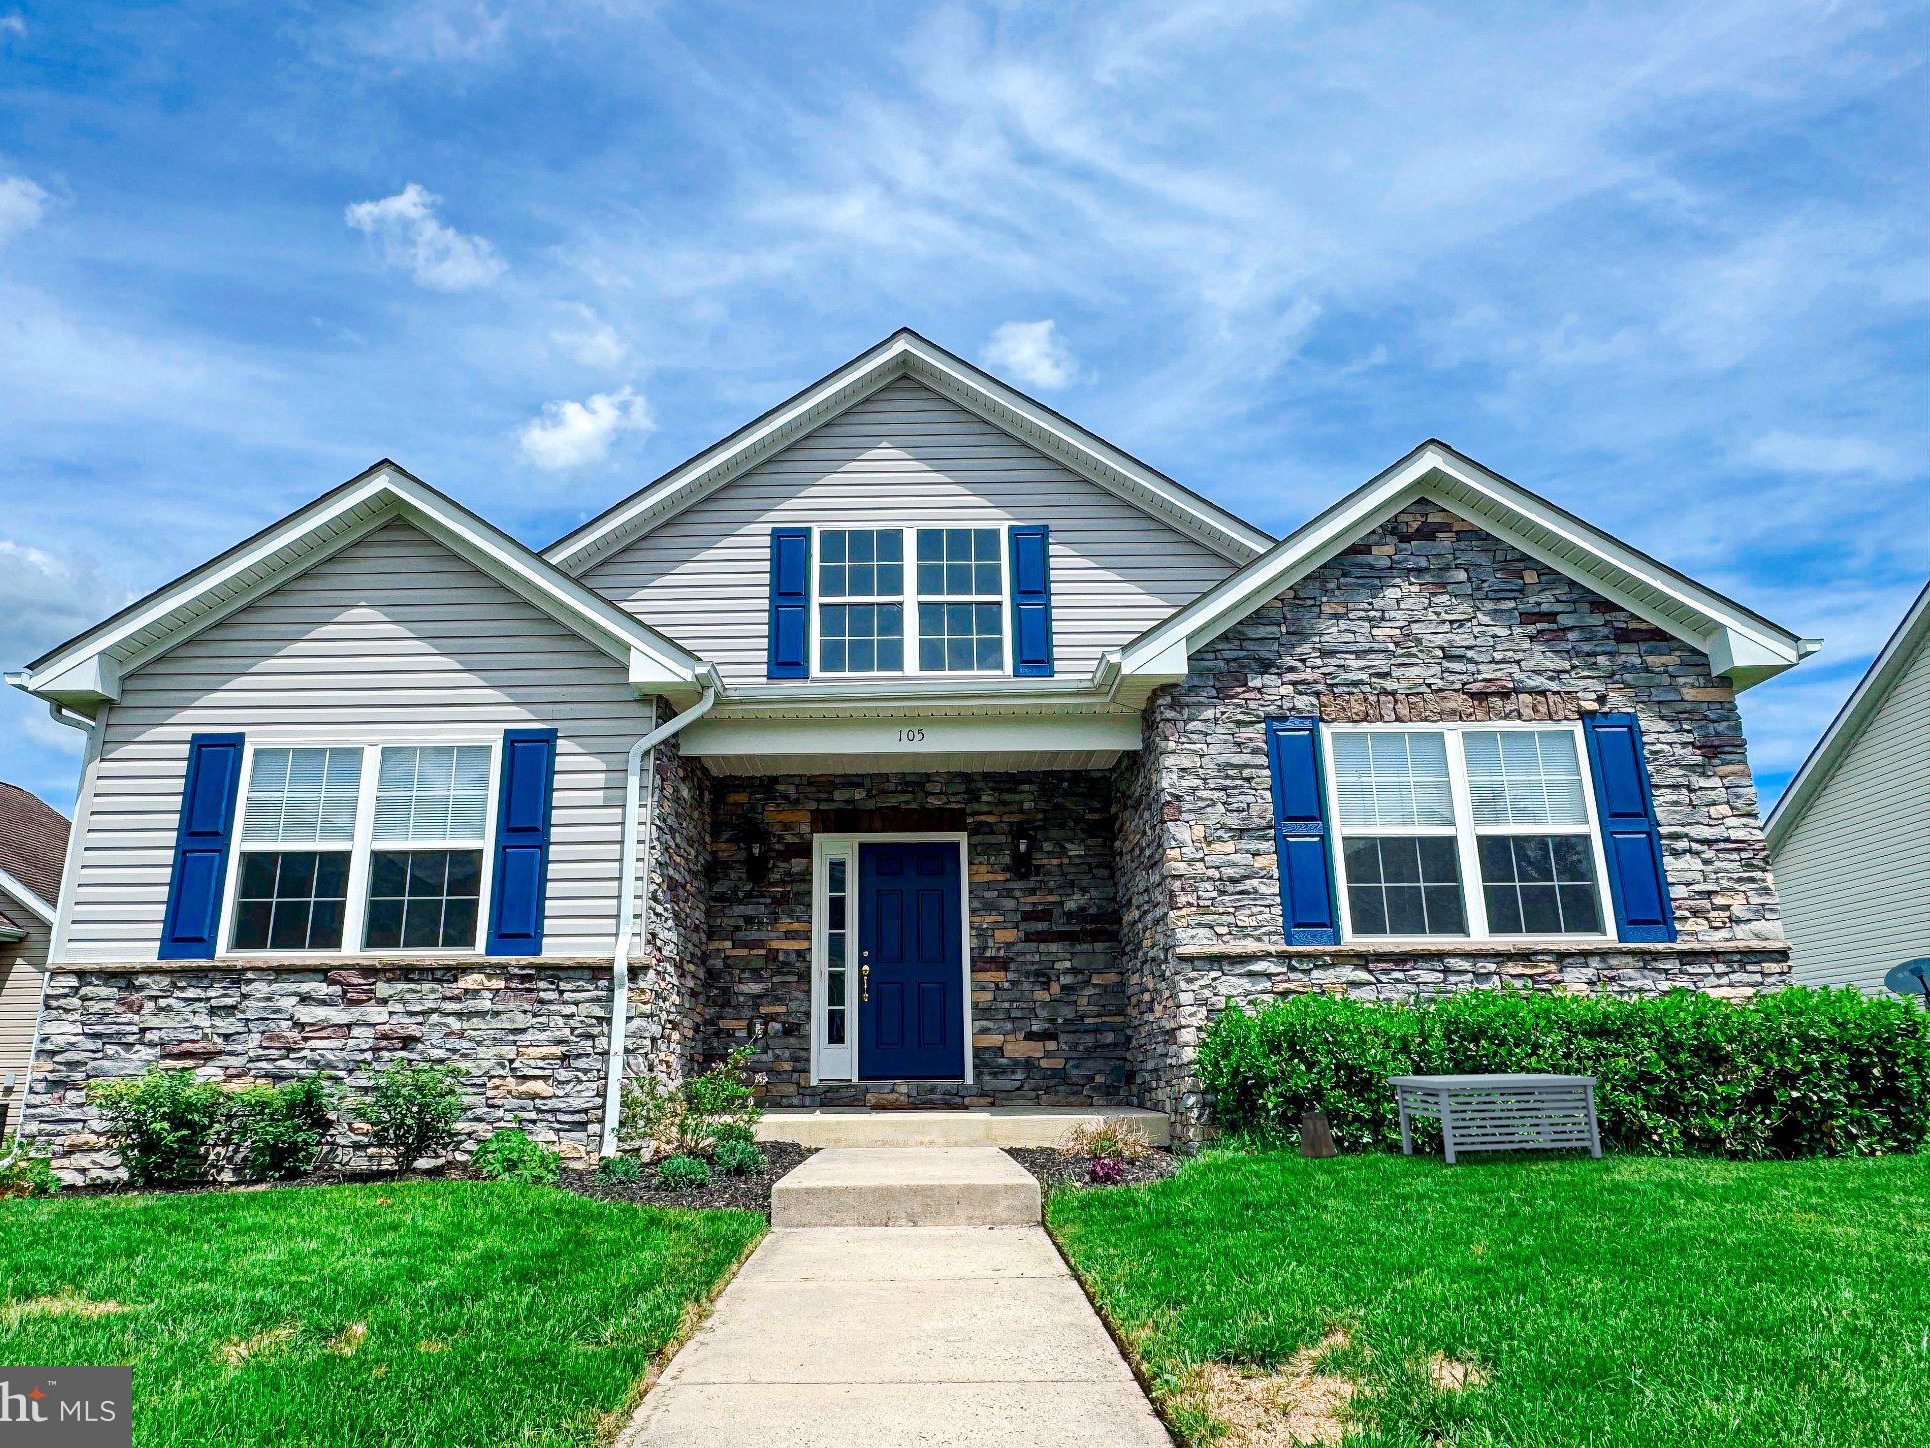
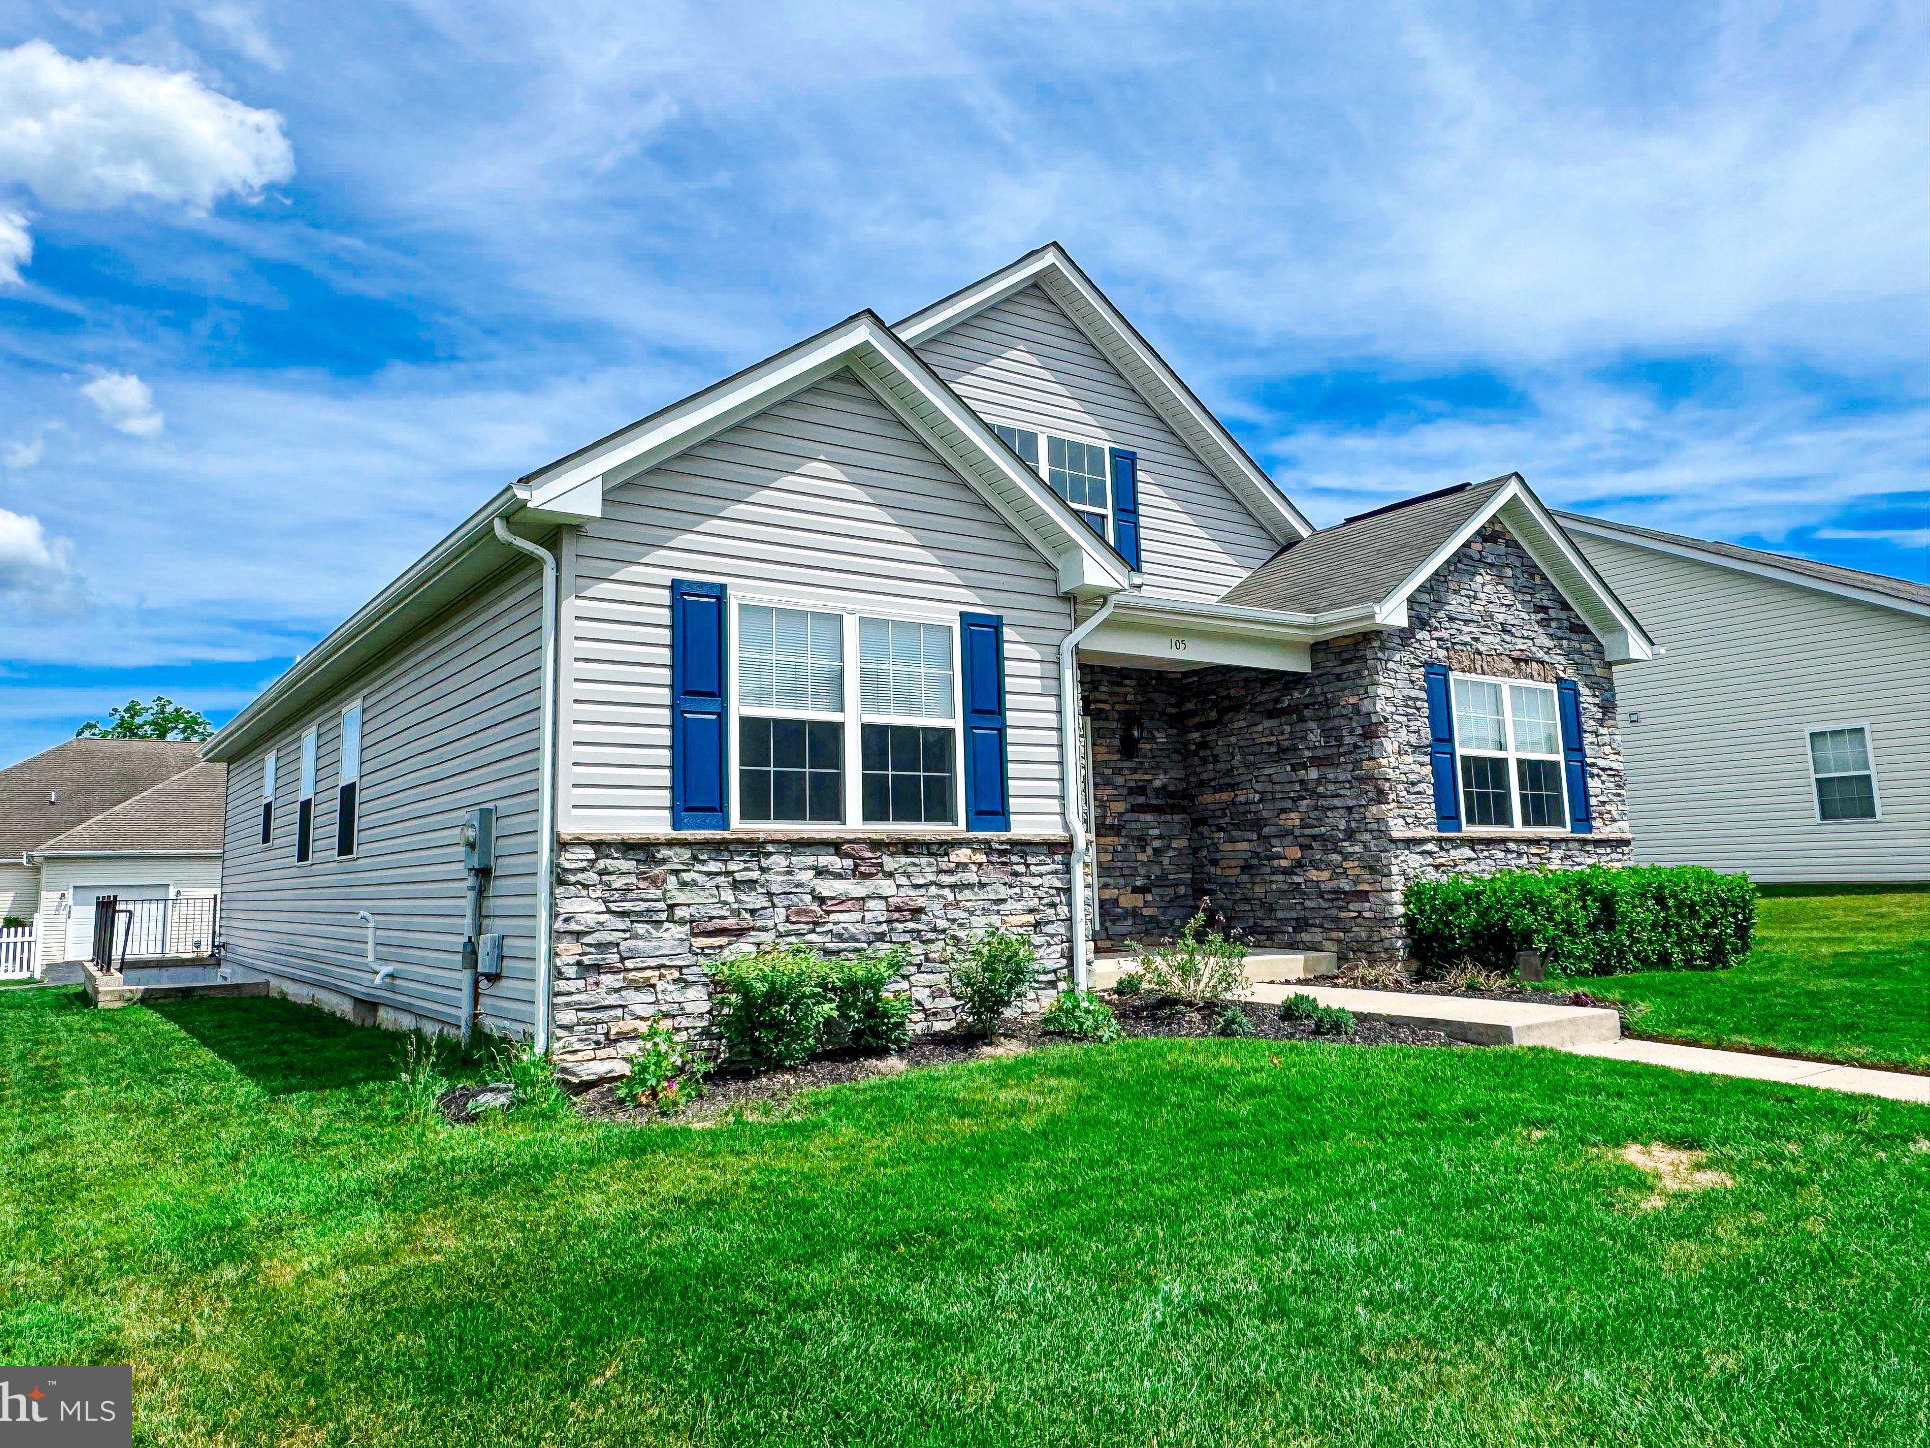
storage bench: present [1388,1074,1602,1163] -> none [1556,922,1659,981]

